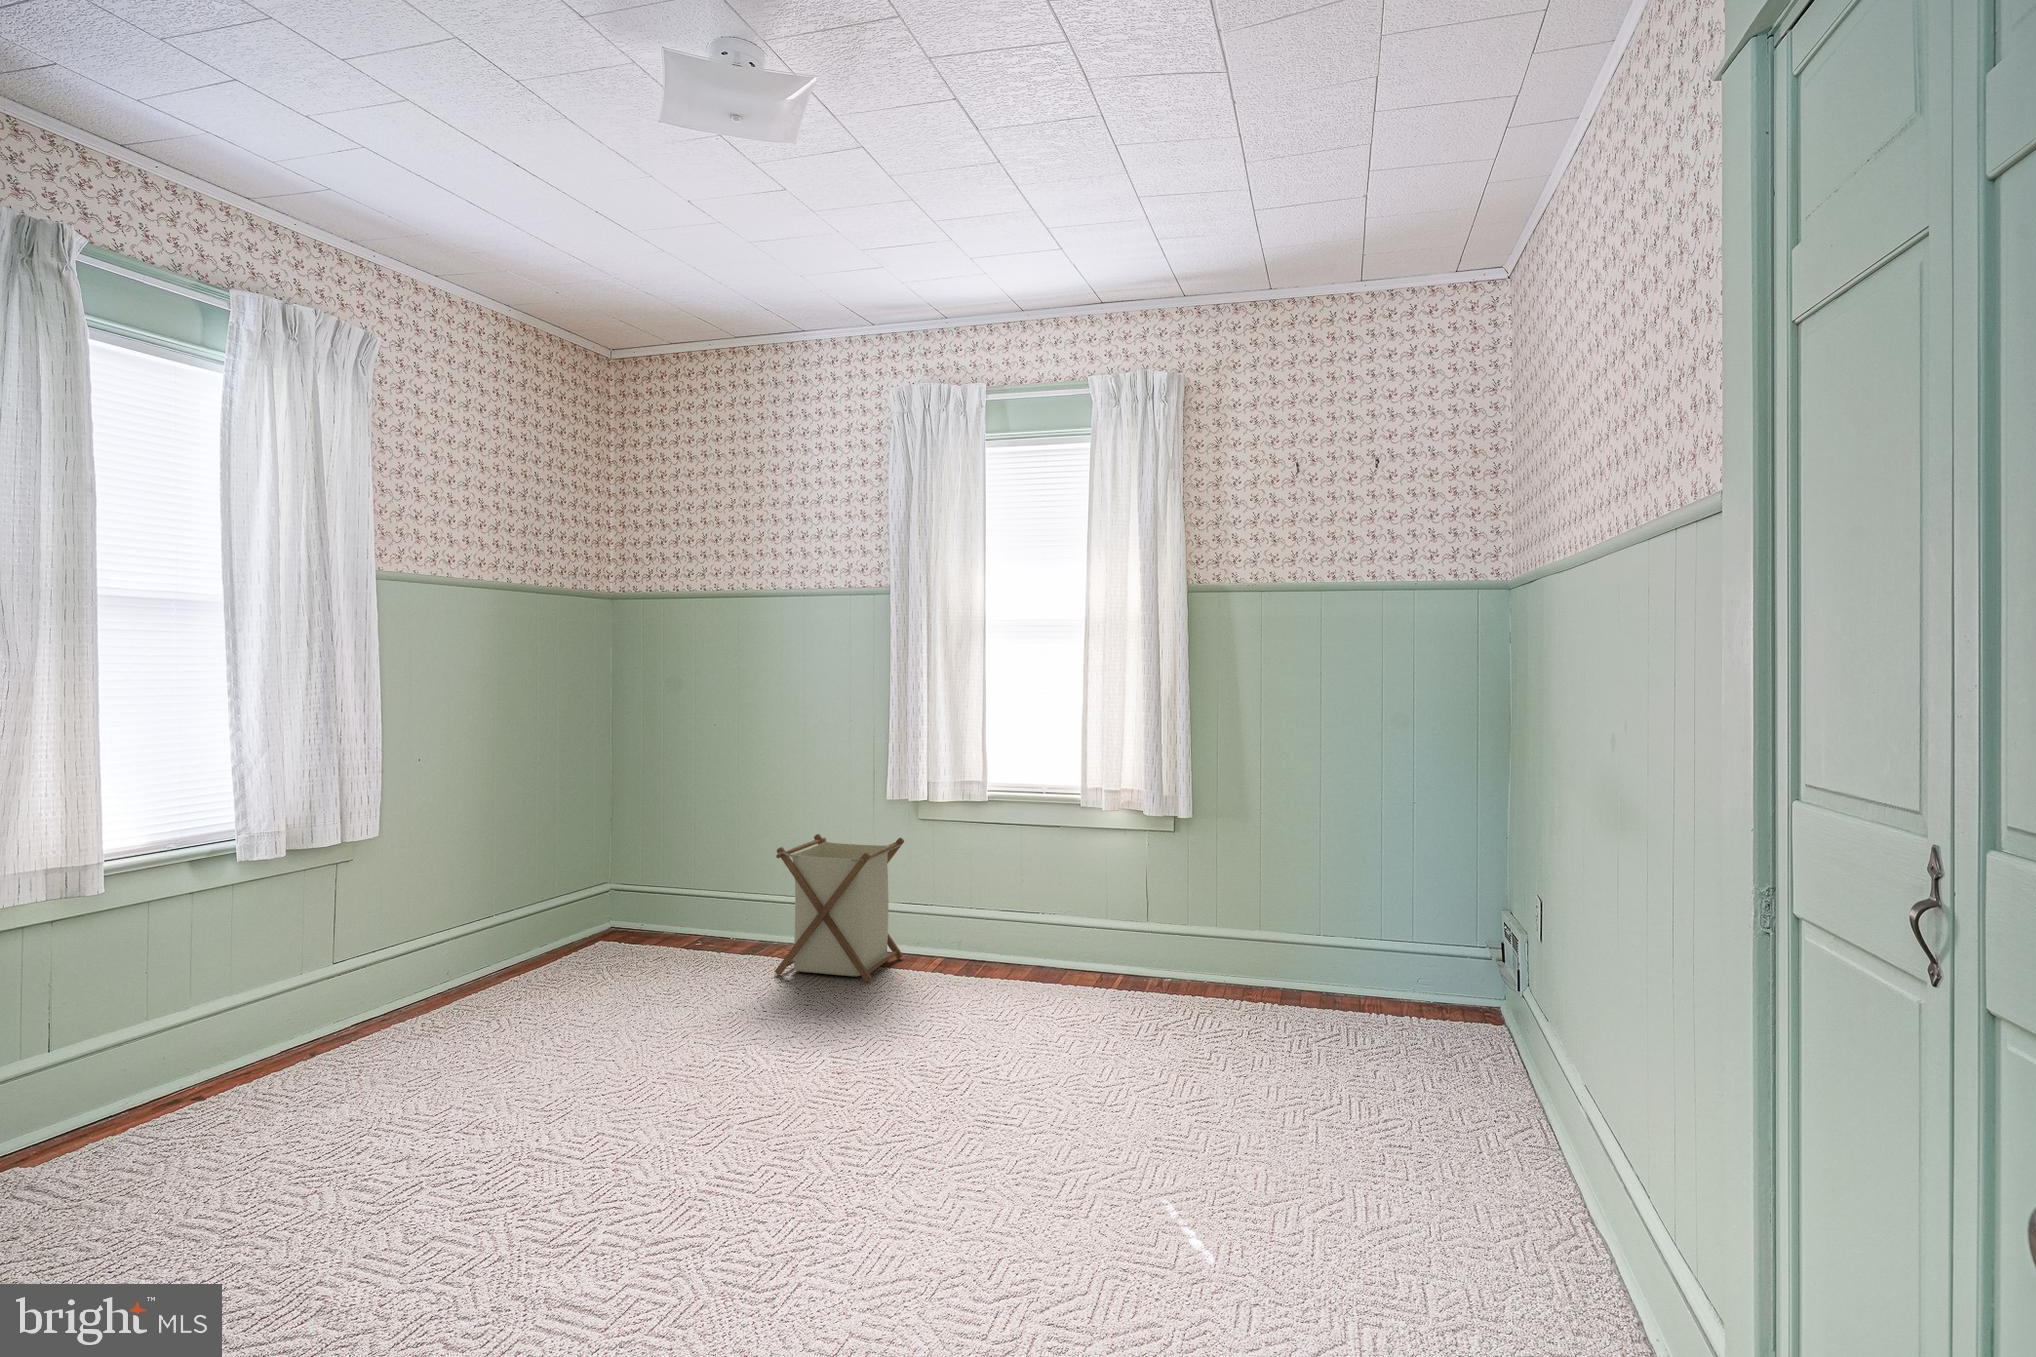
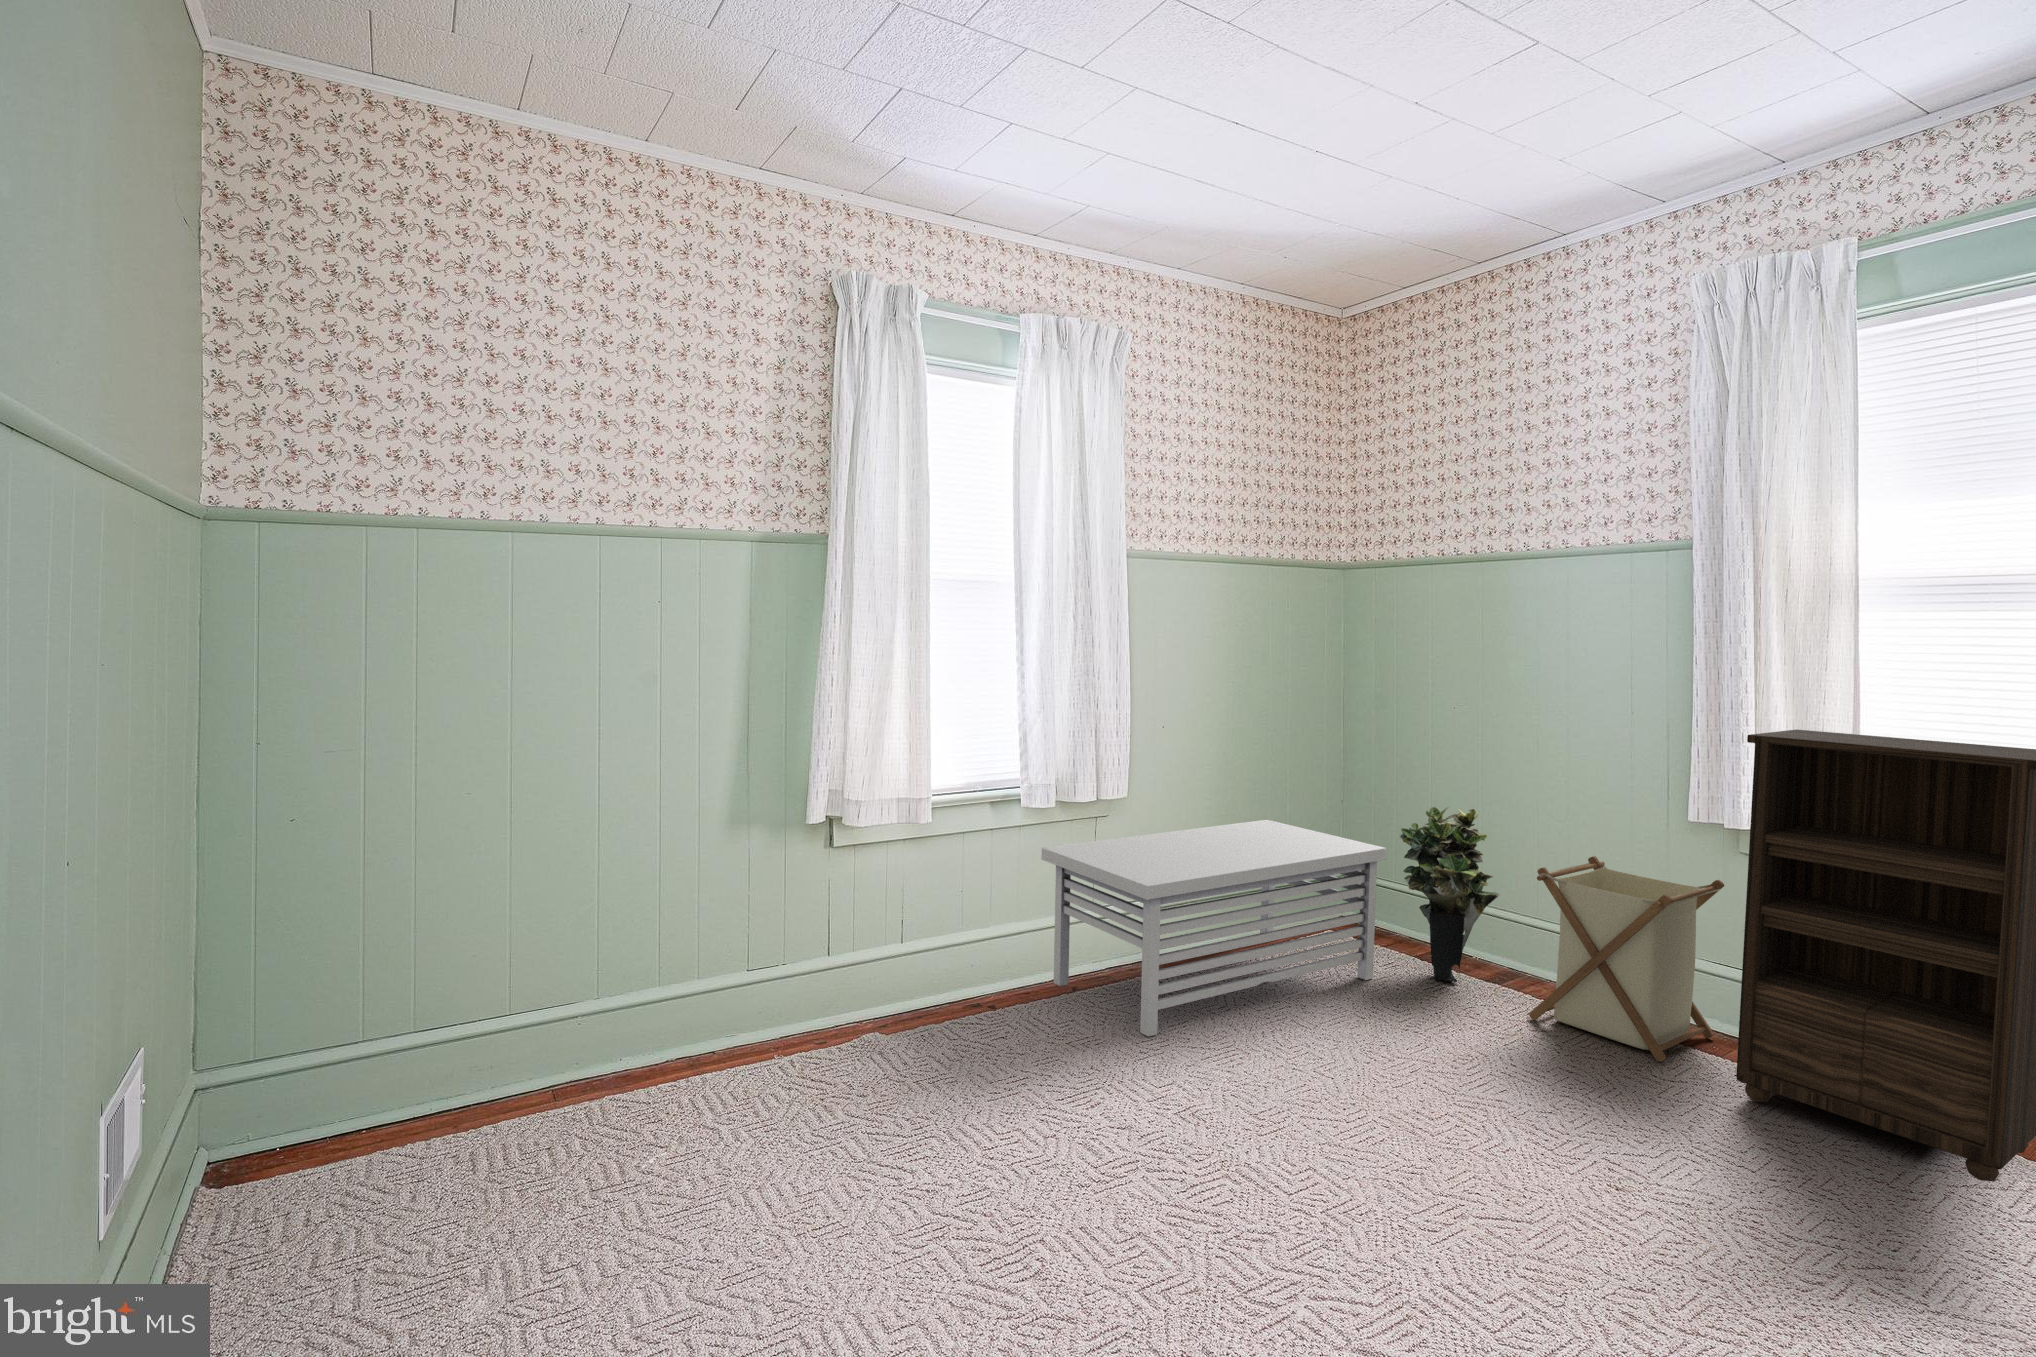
bookshelf: none [910,721,1078,1003] -> present [1736,730,2036,1181]
potted plant: none [662,808,749,963] -> present [1399,807,1500,982]
storage bench: none [265,843,651,1075] -> present [1041,820,1386,1037]

